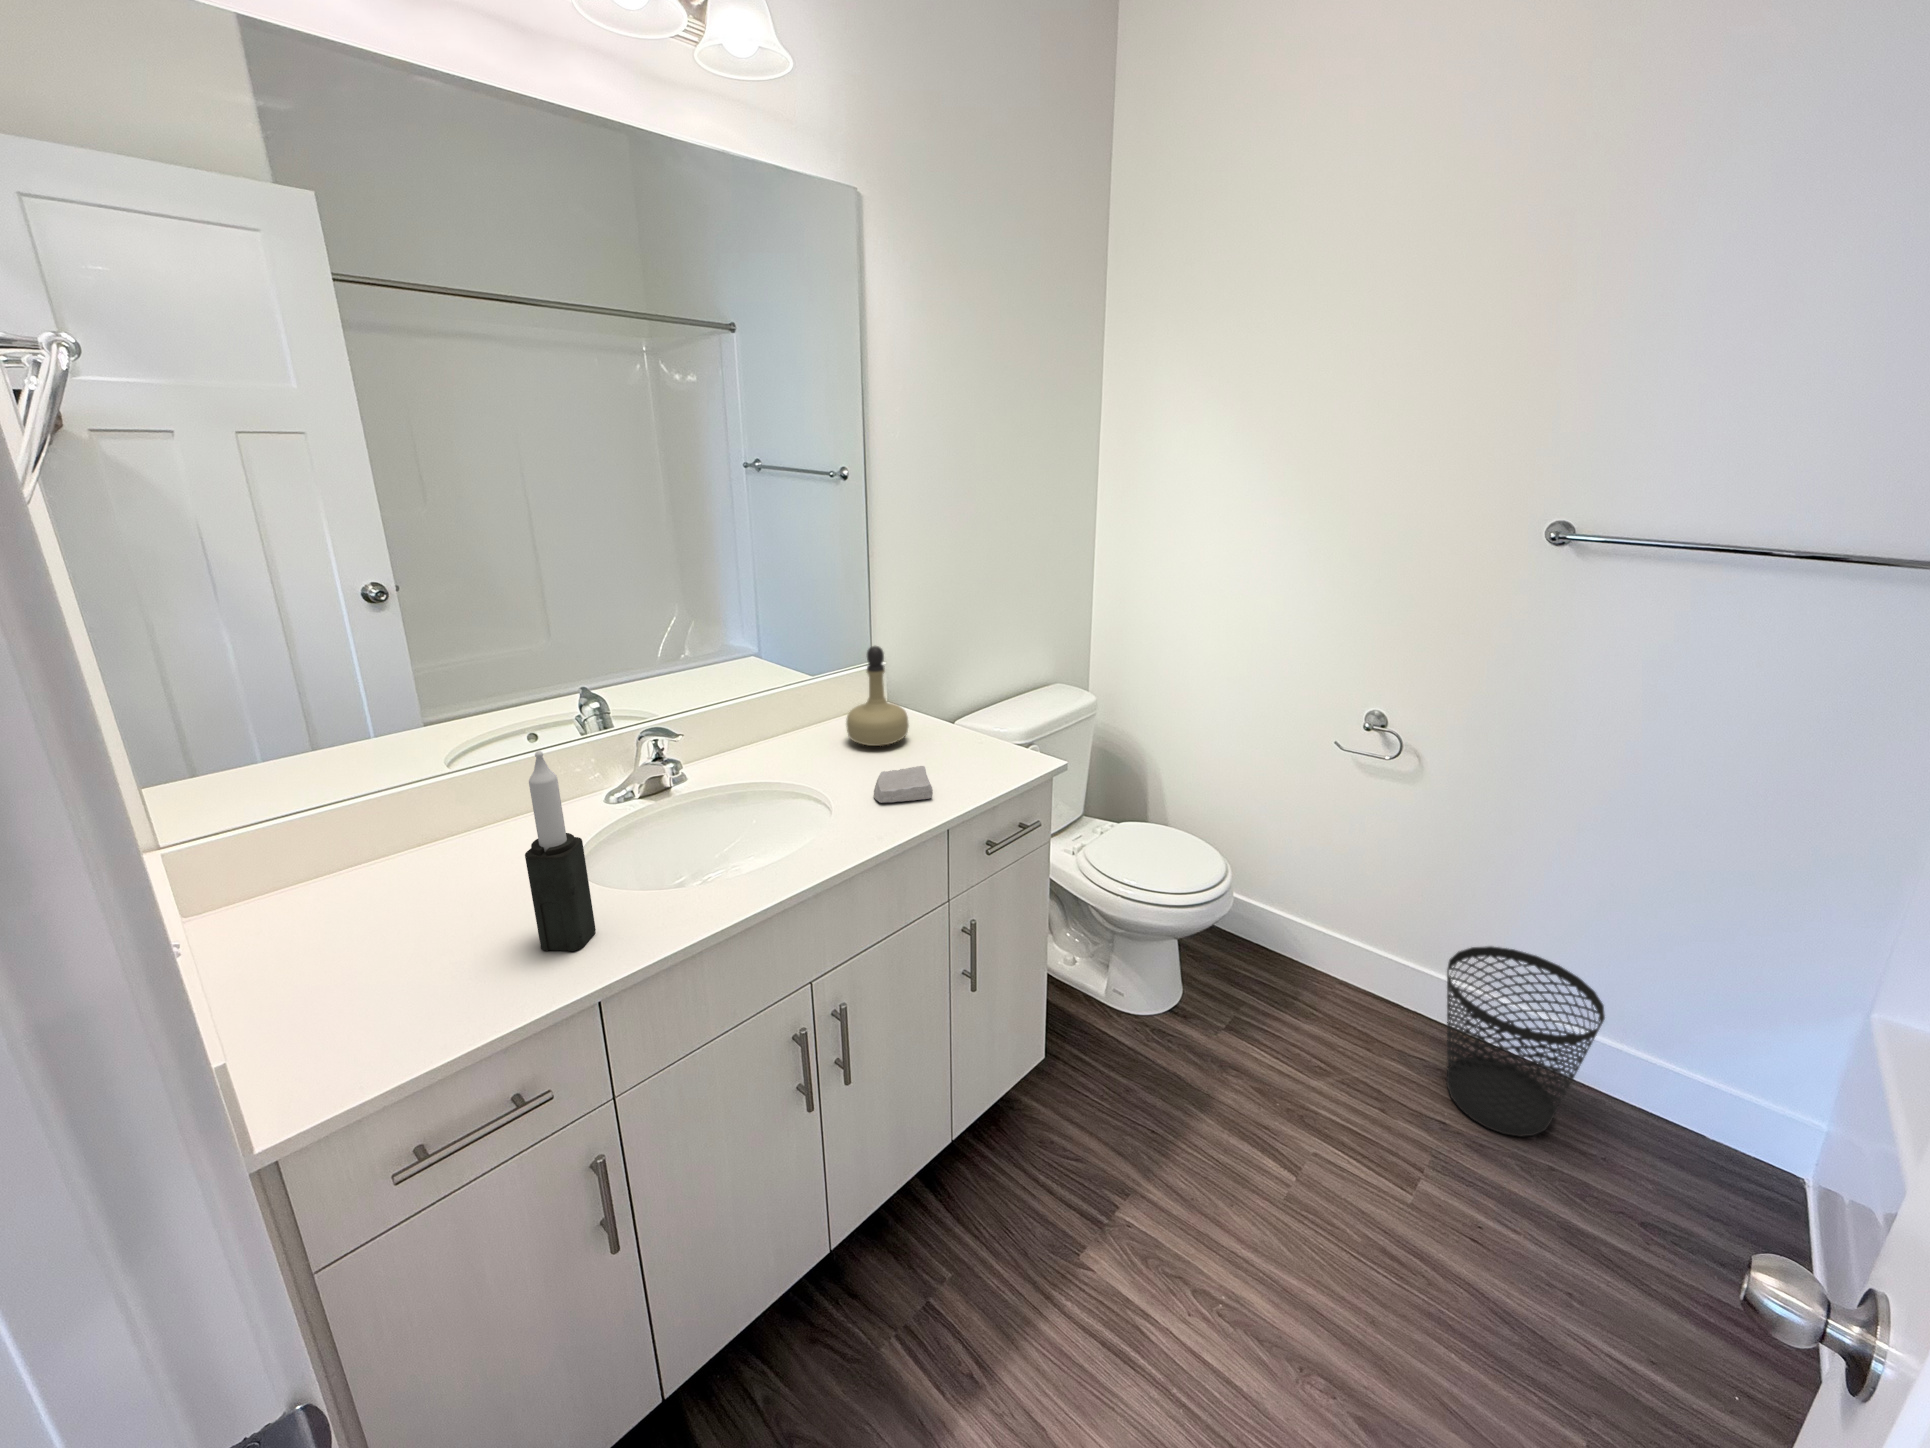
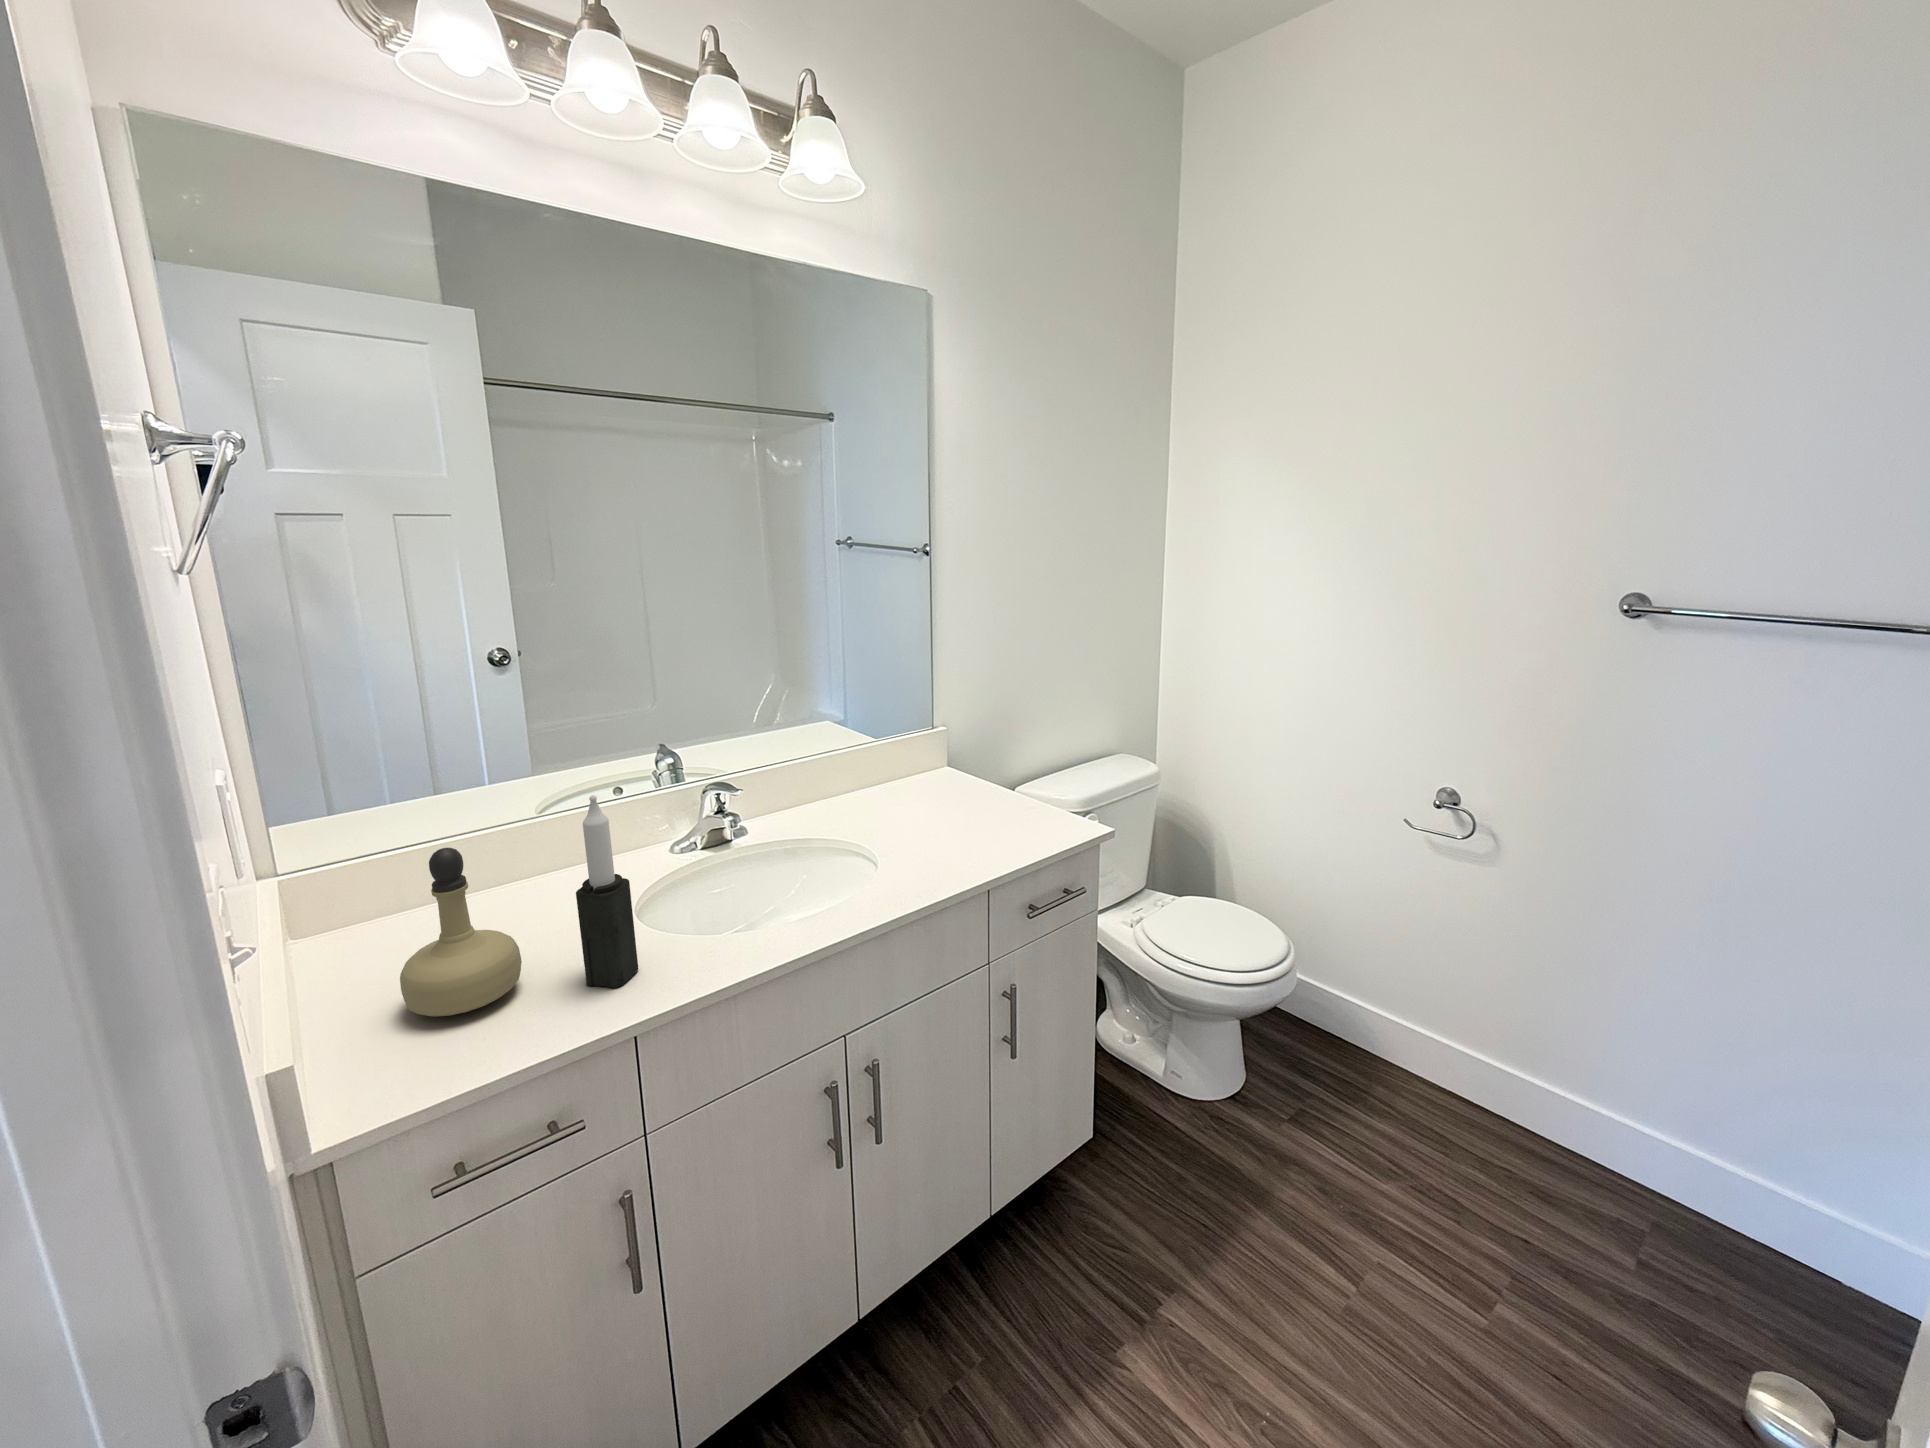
perfume bottle: present [846,646,909,746] -> present [400,848,522,1017]
soap bar: present [874,766,933,803] -> none [919,826,976,861]
wastebasket: present [1447,946,1605,1137] -> none [1528,1045,1712,1265]

